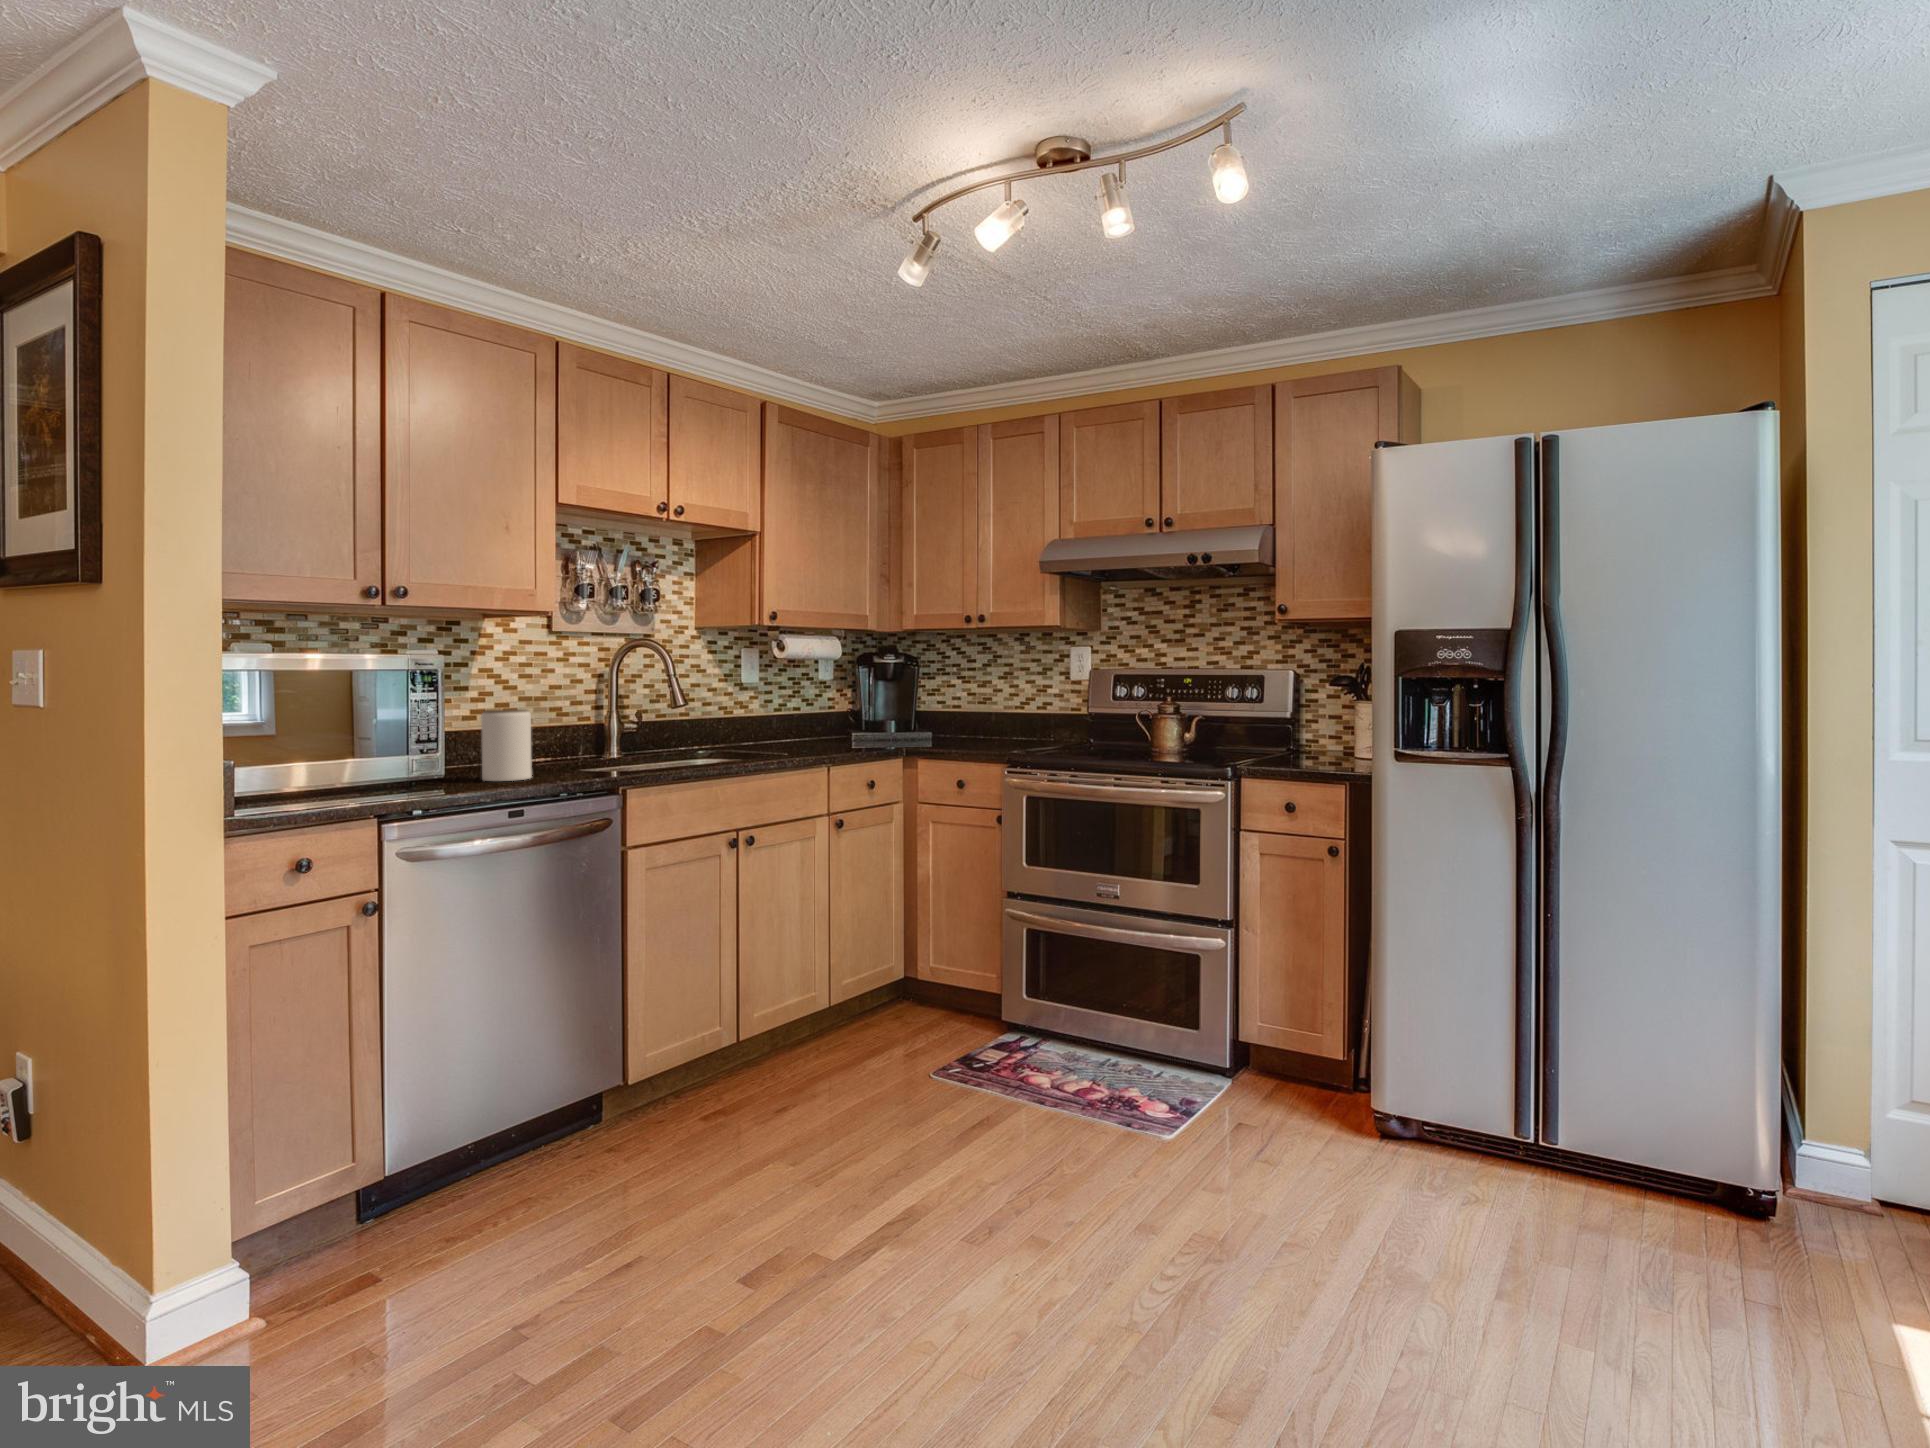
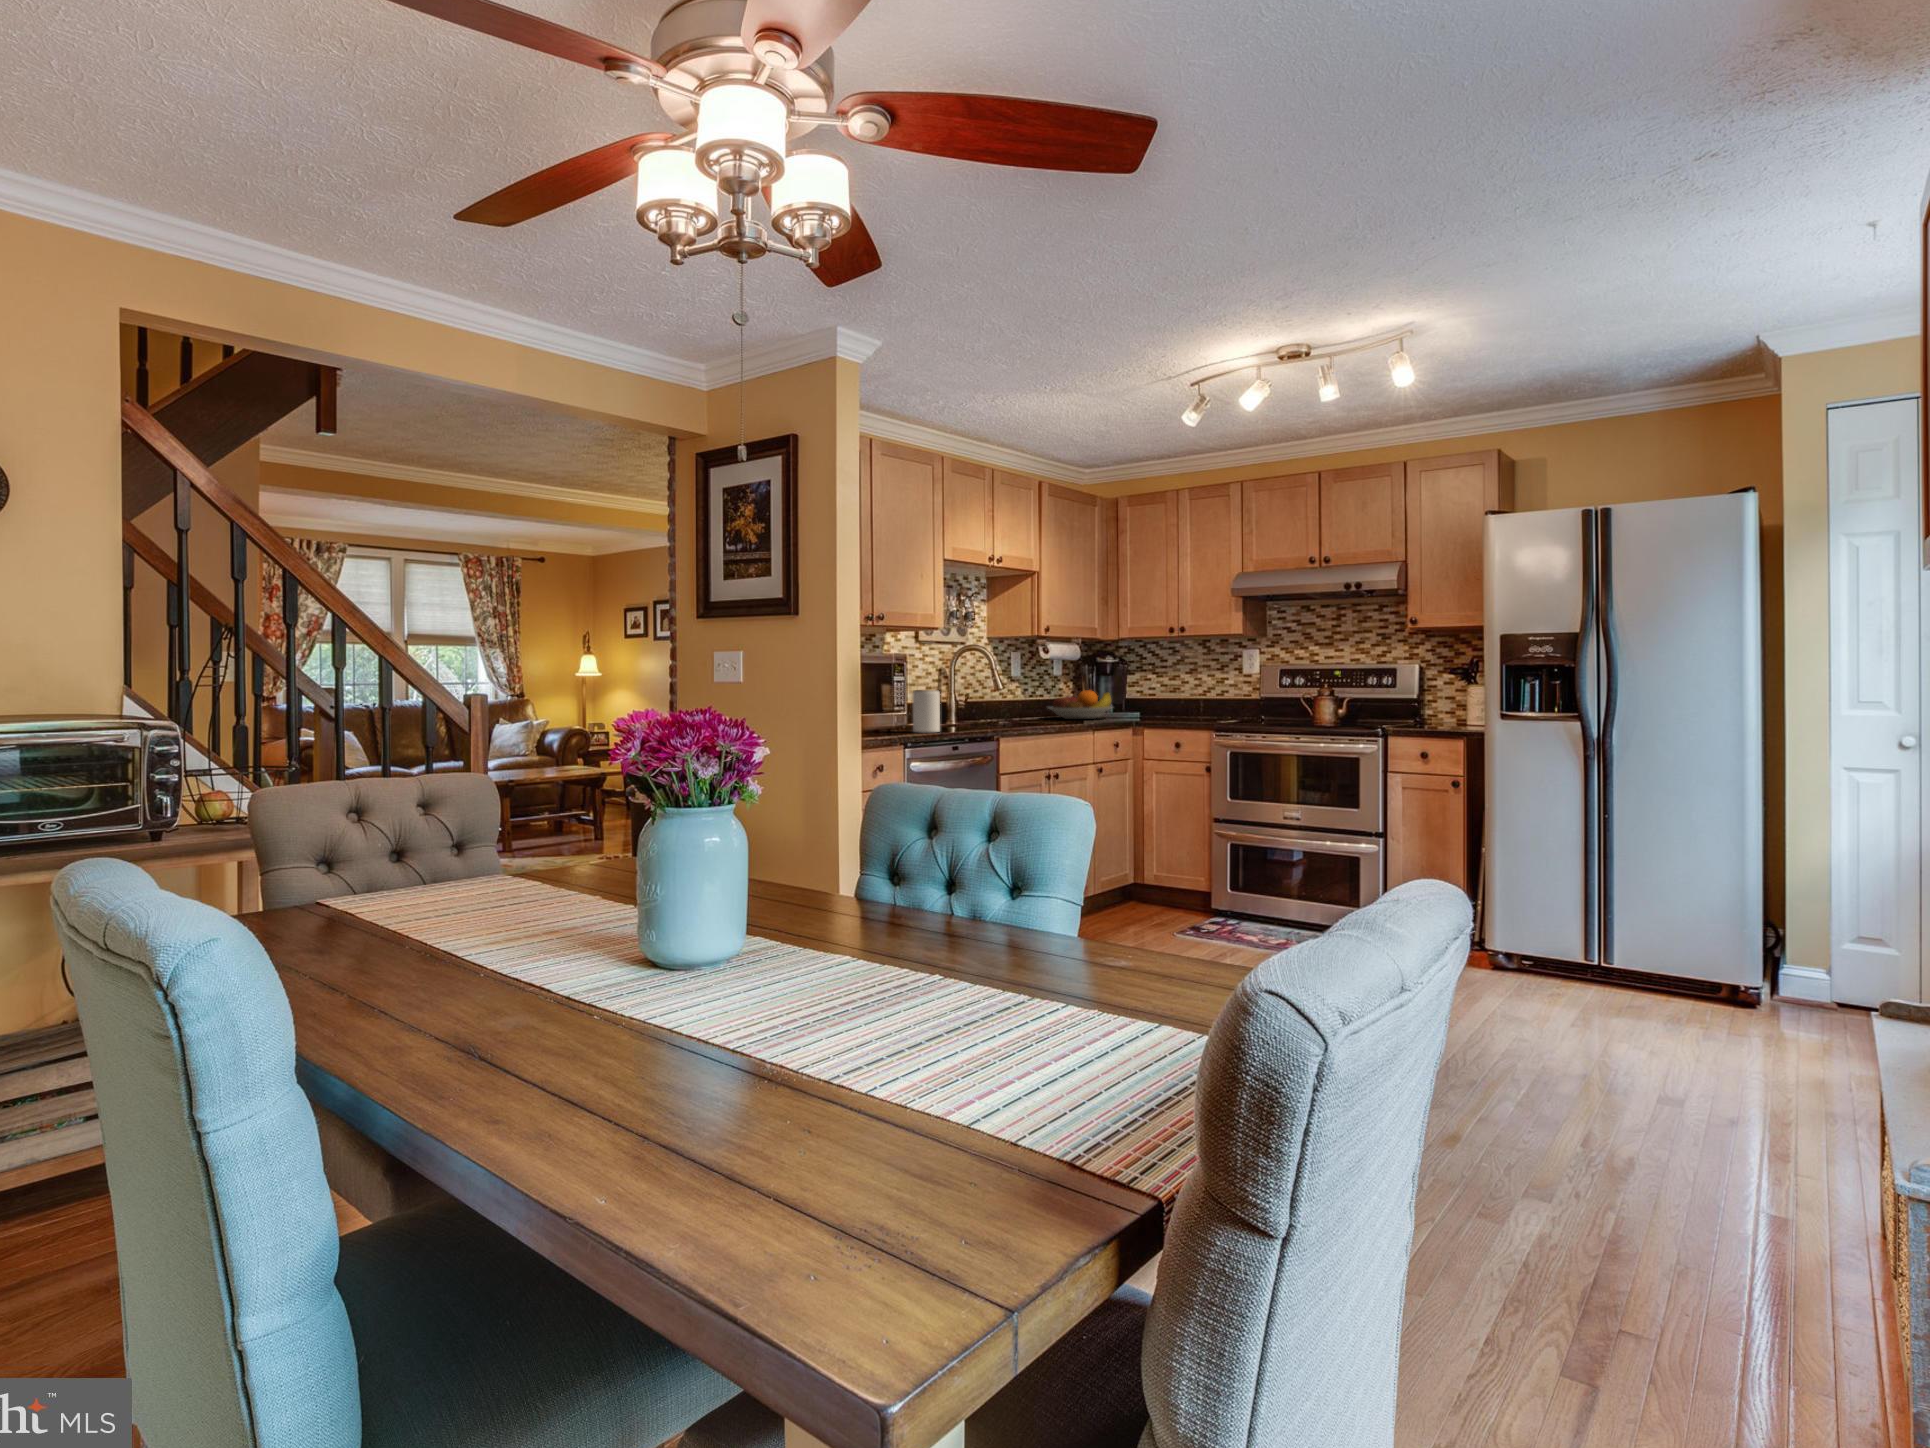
fruit bowl: none [788,703,885,746] -> present [1047,690,1112,719]

